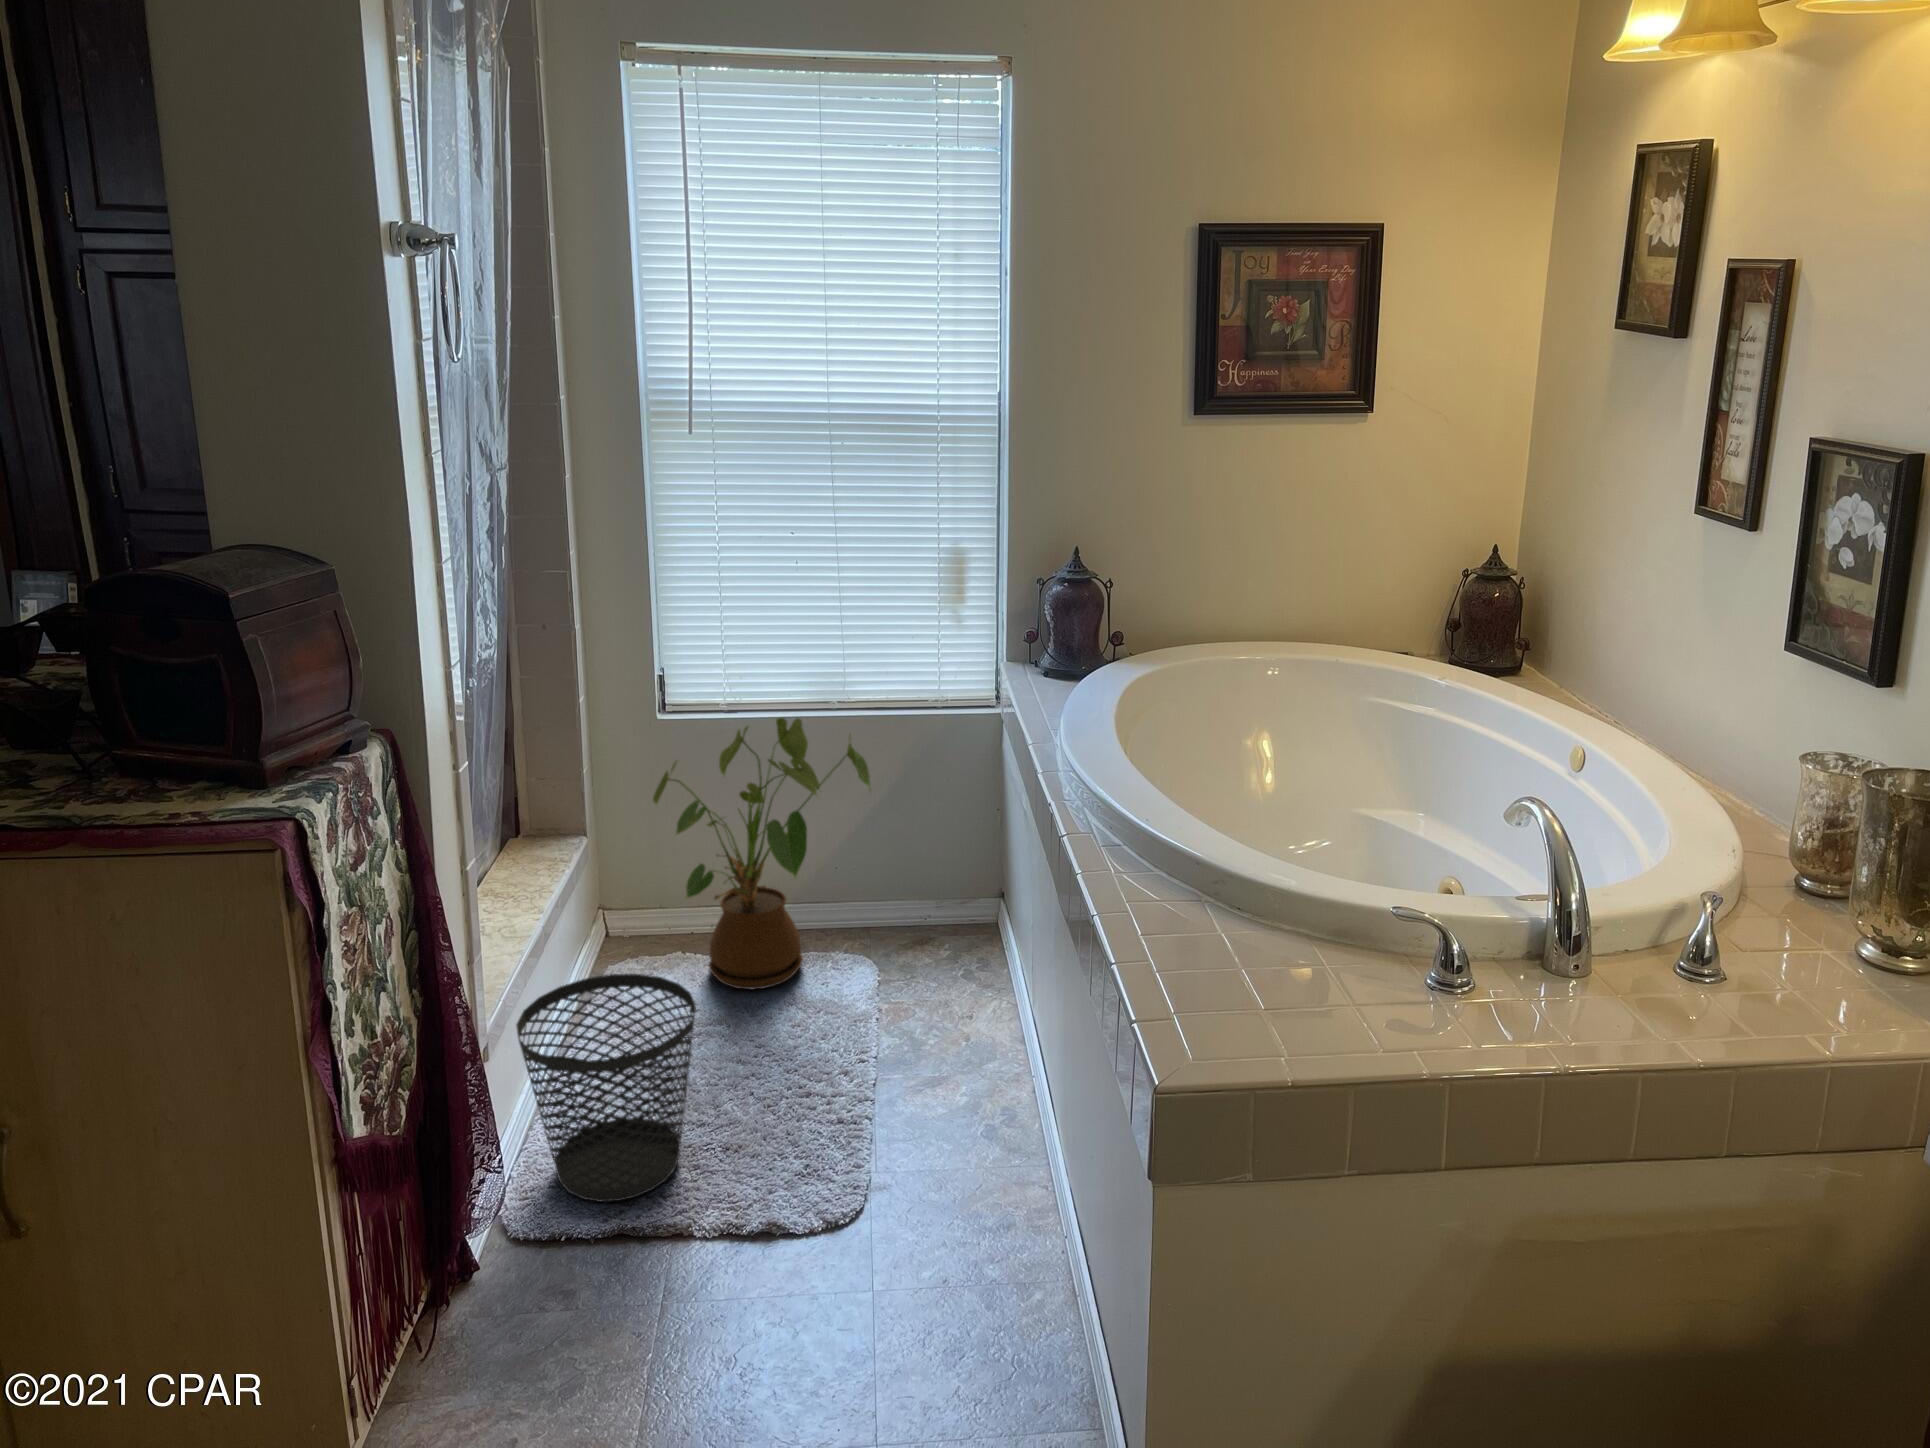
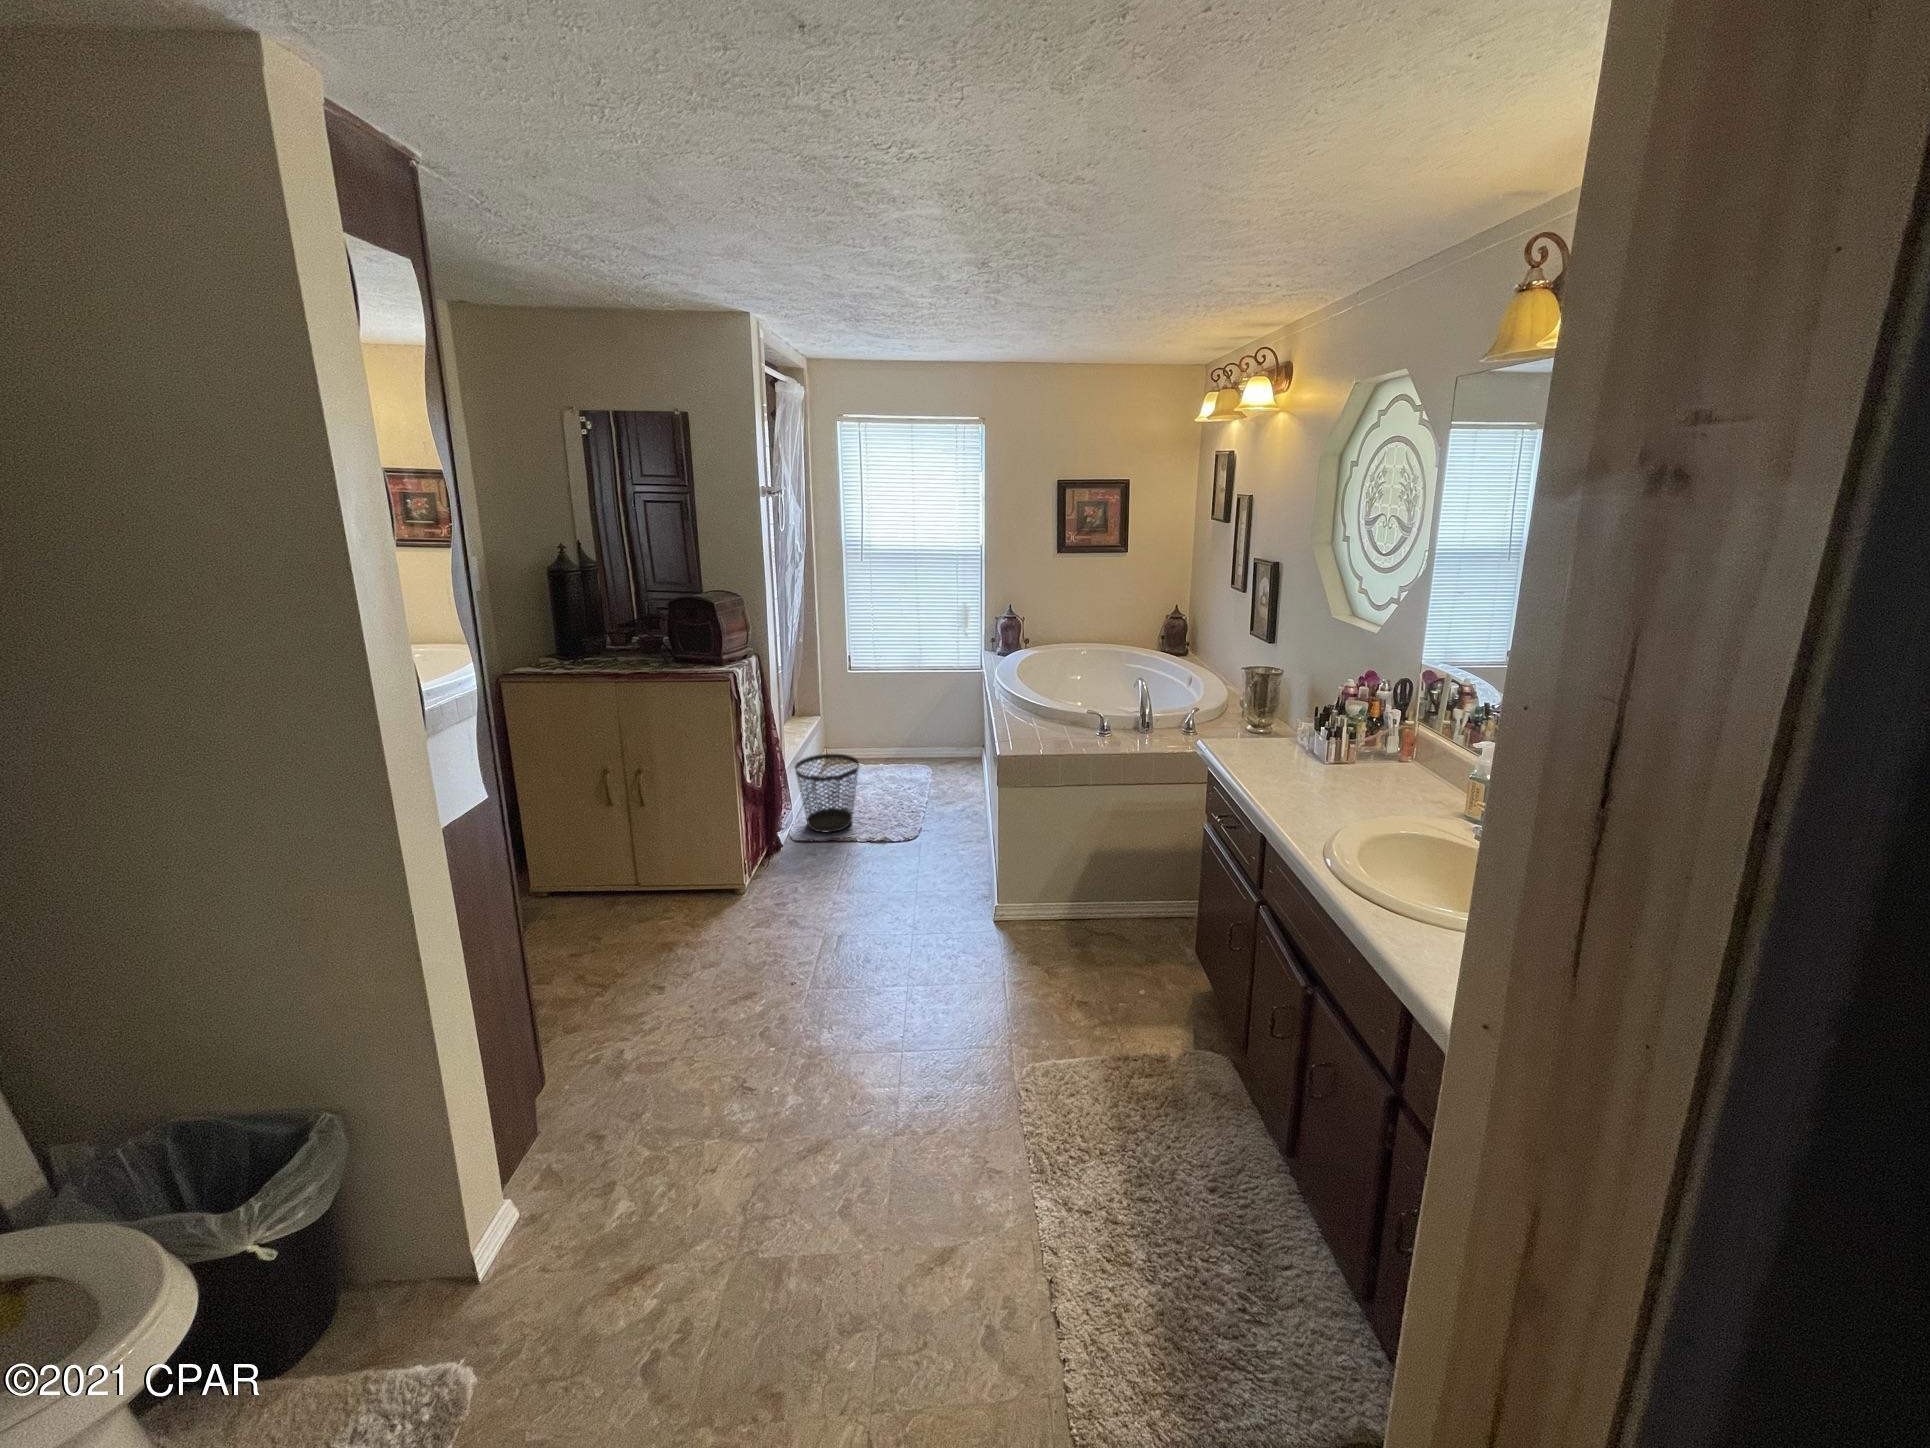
house plant: present [653,718,871,990] -> none [843,667,929,773]

